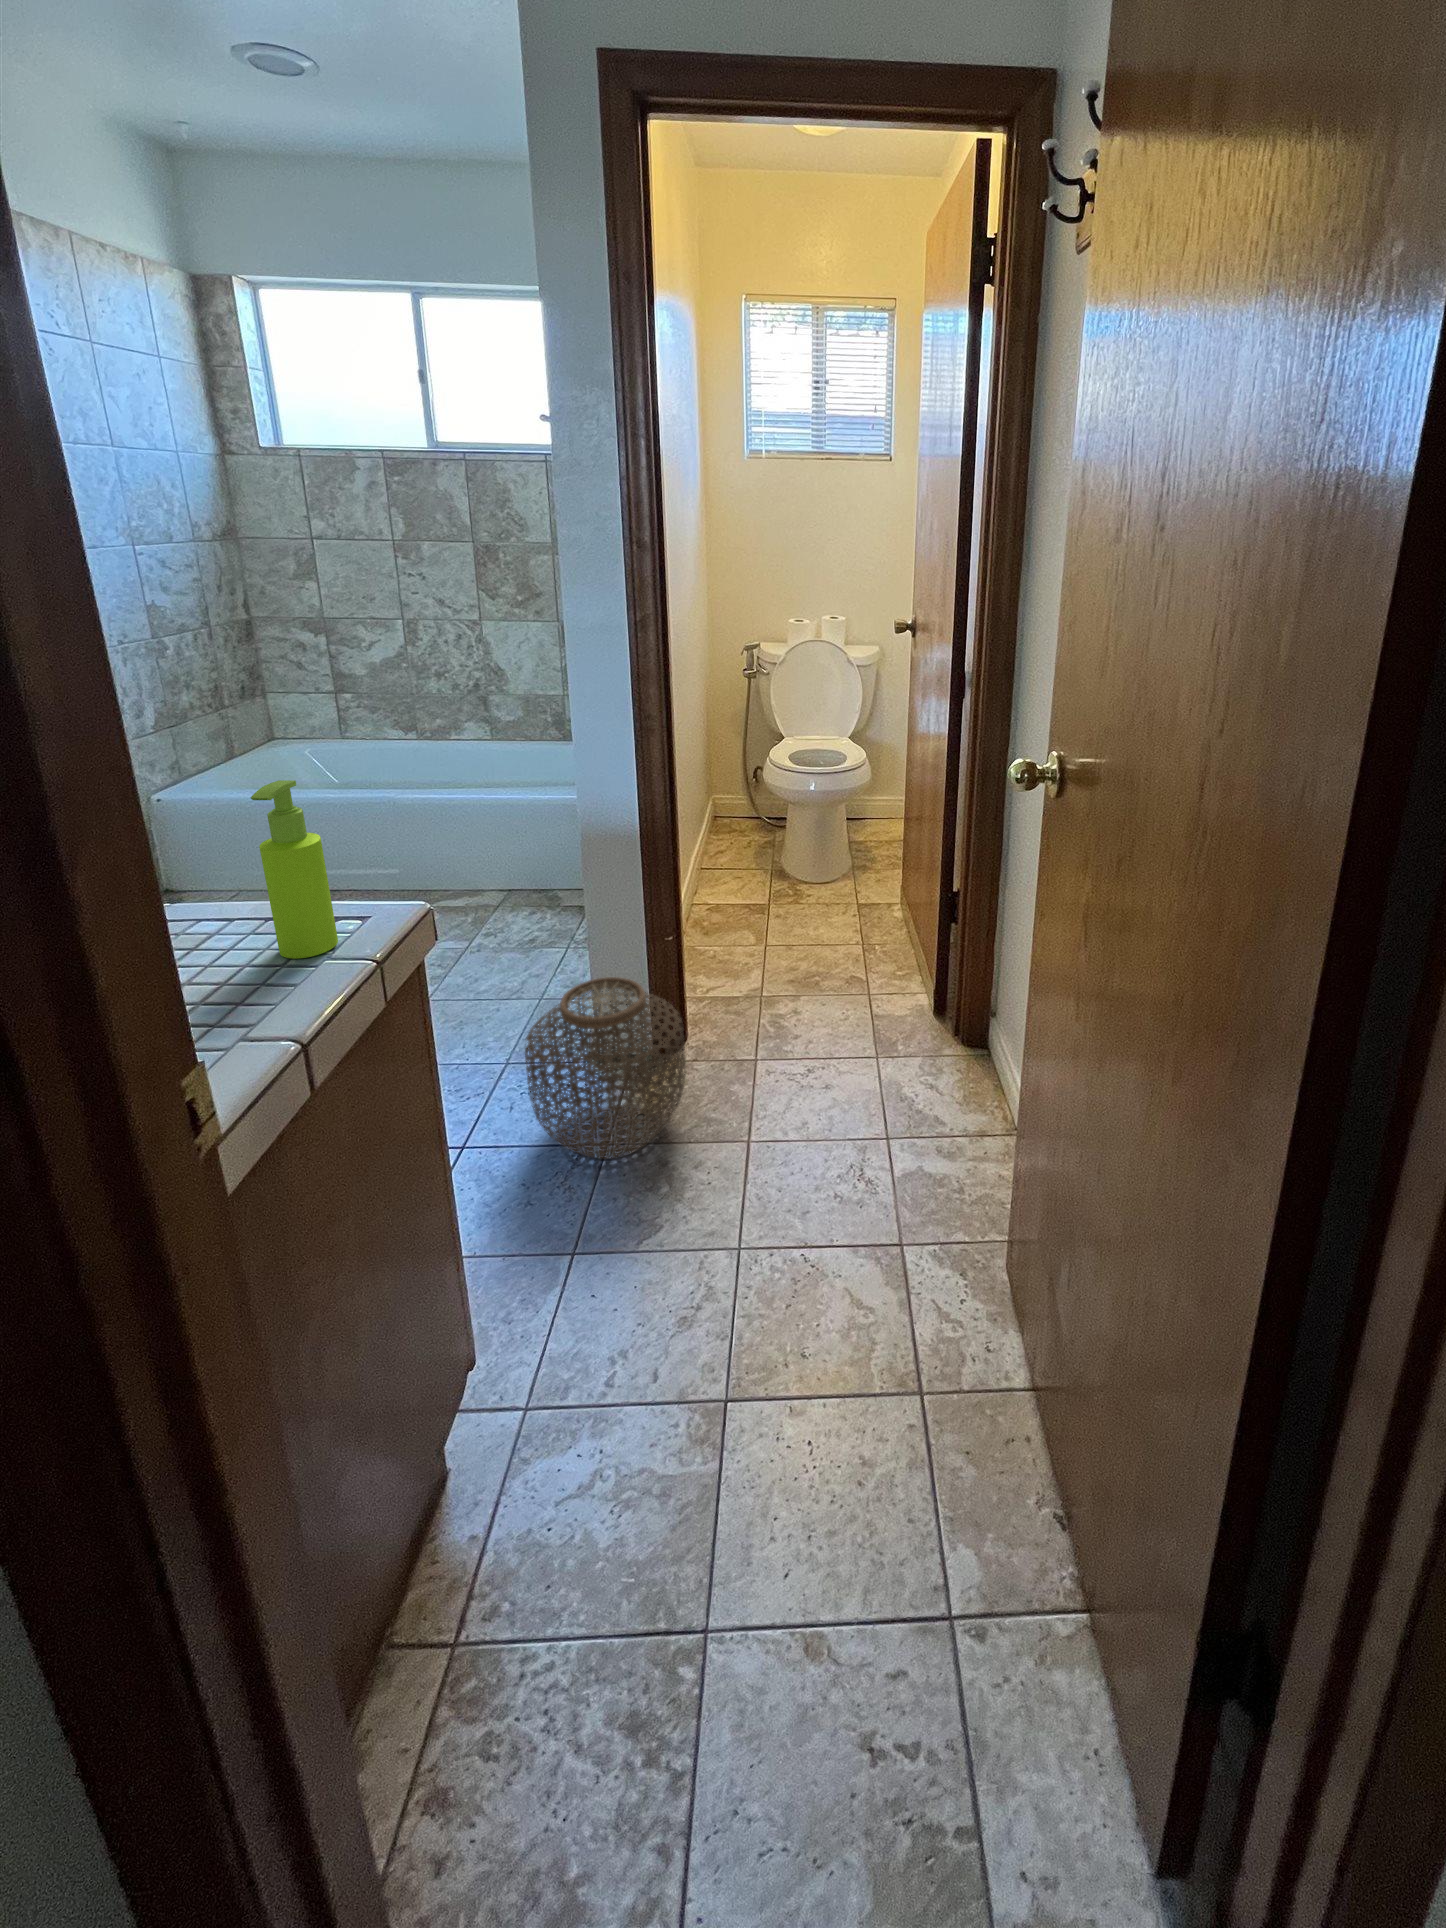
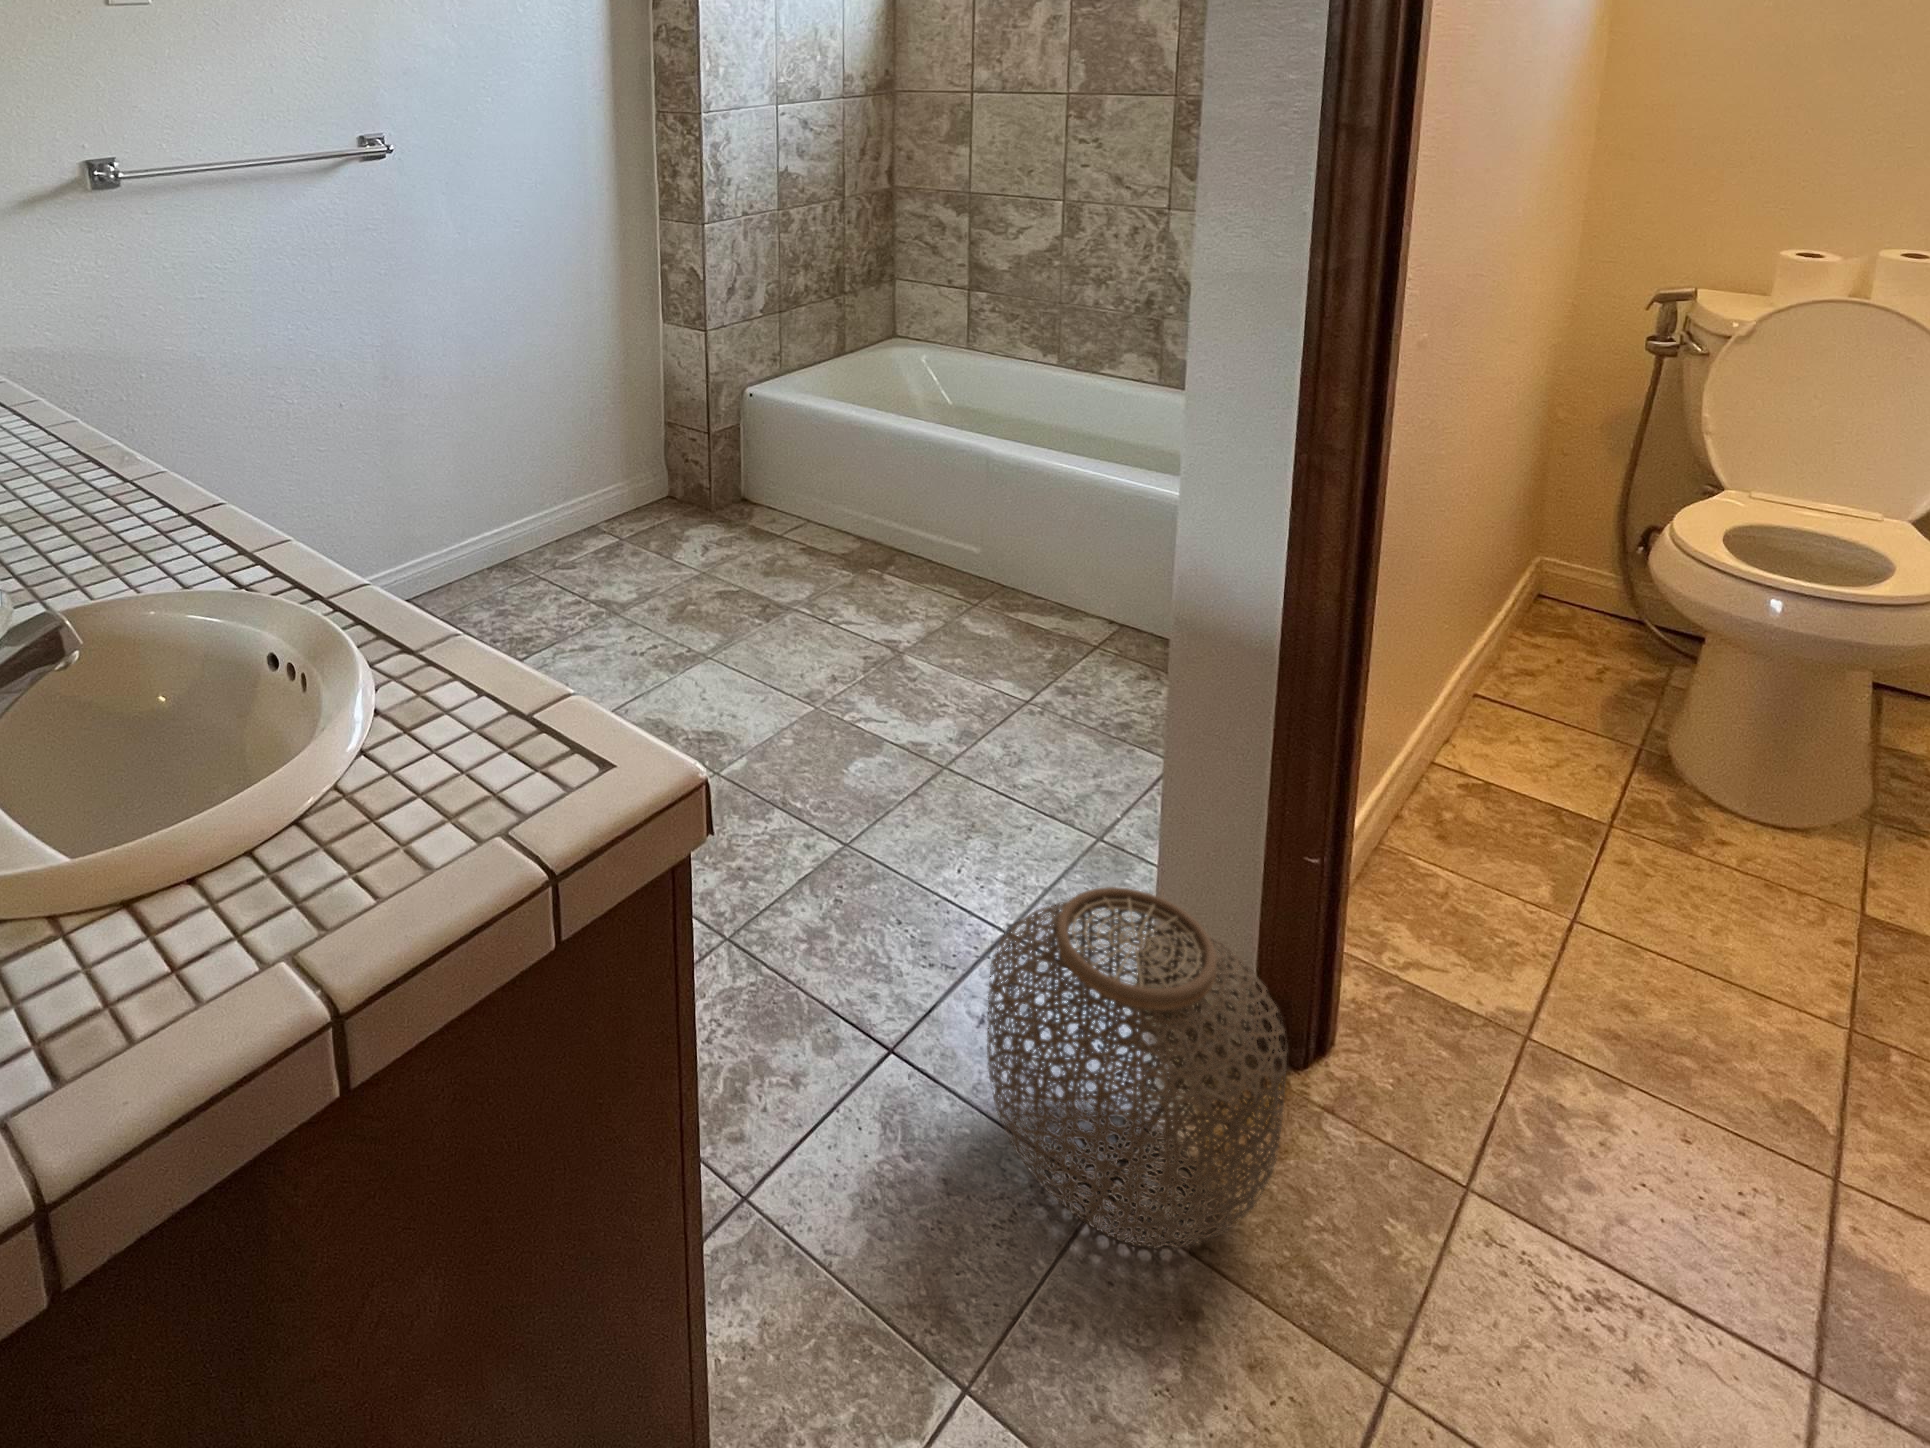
soap dispenser: present [251,780,338,959] -> none [448,538,558,818]

